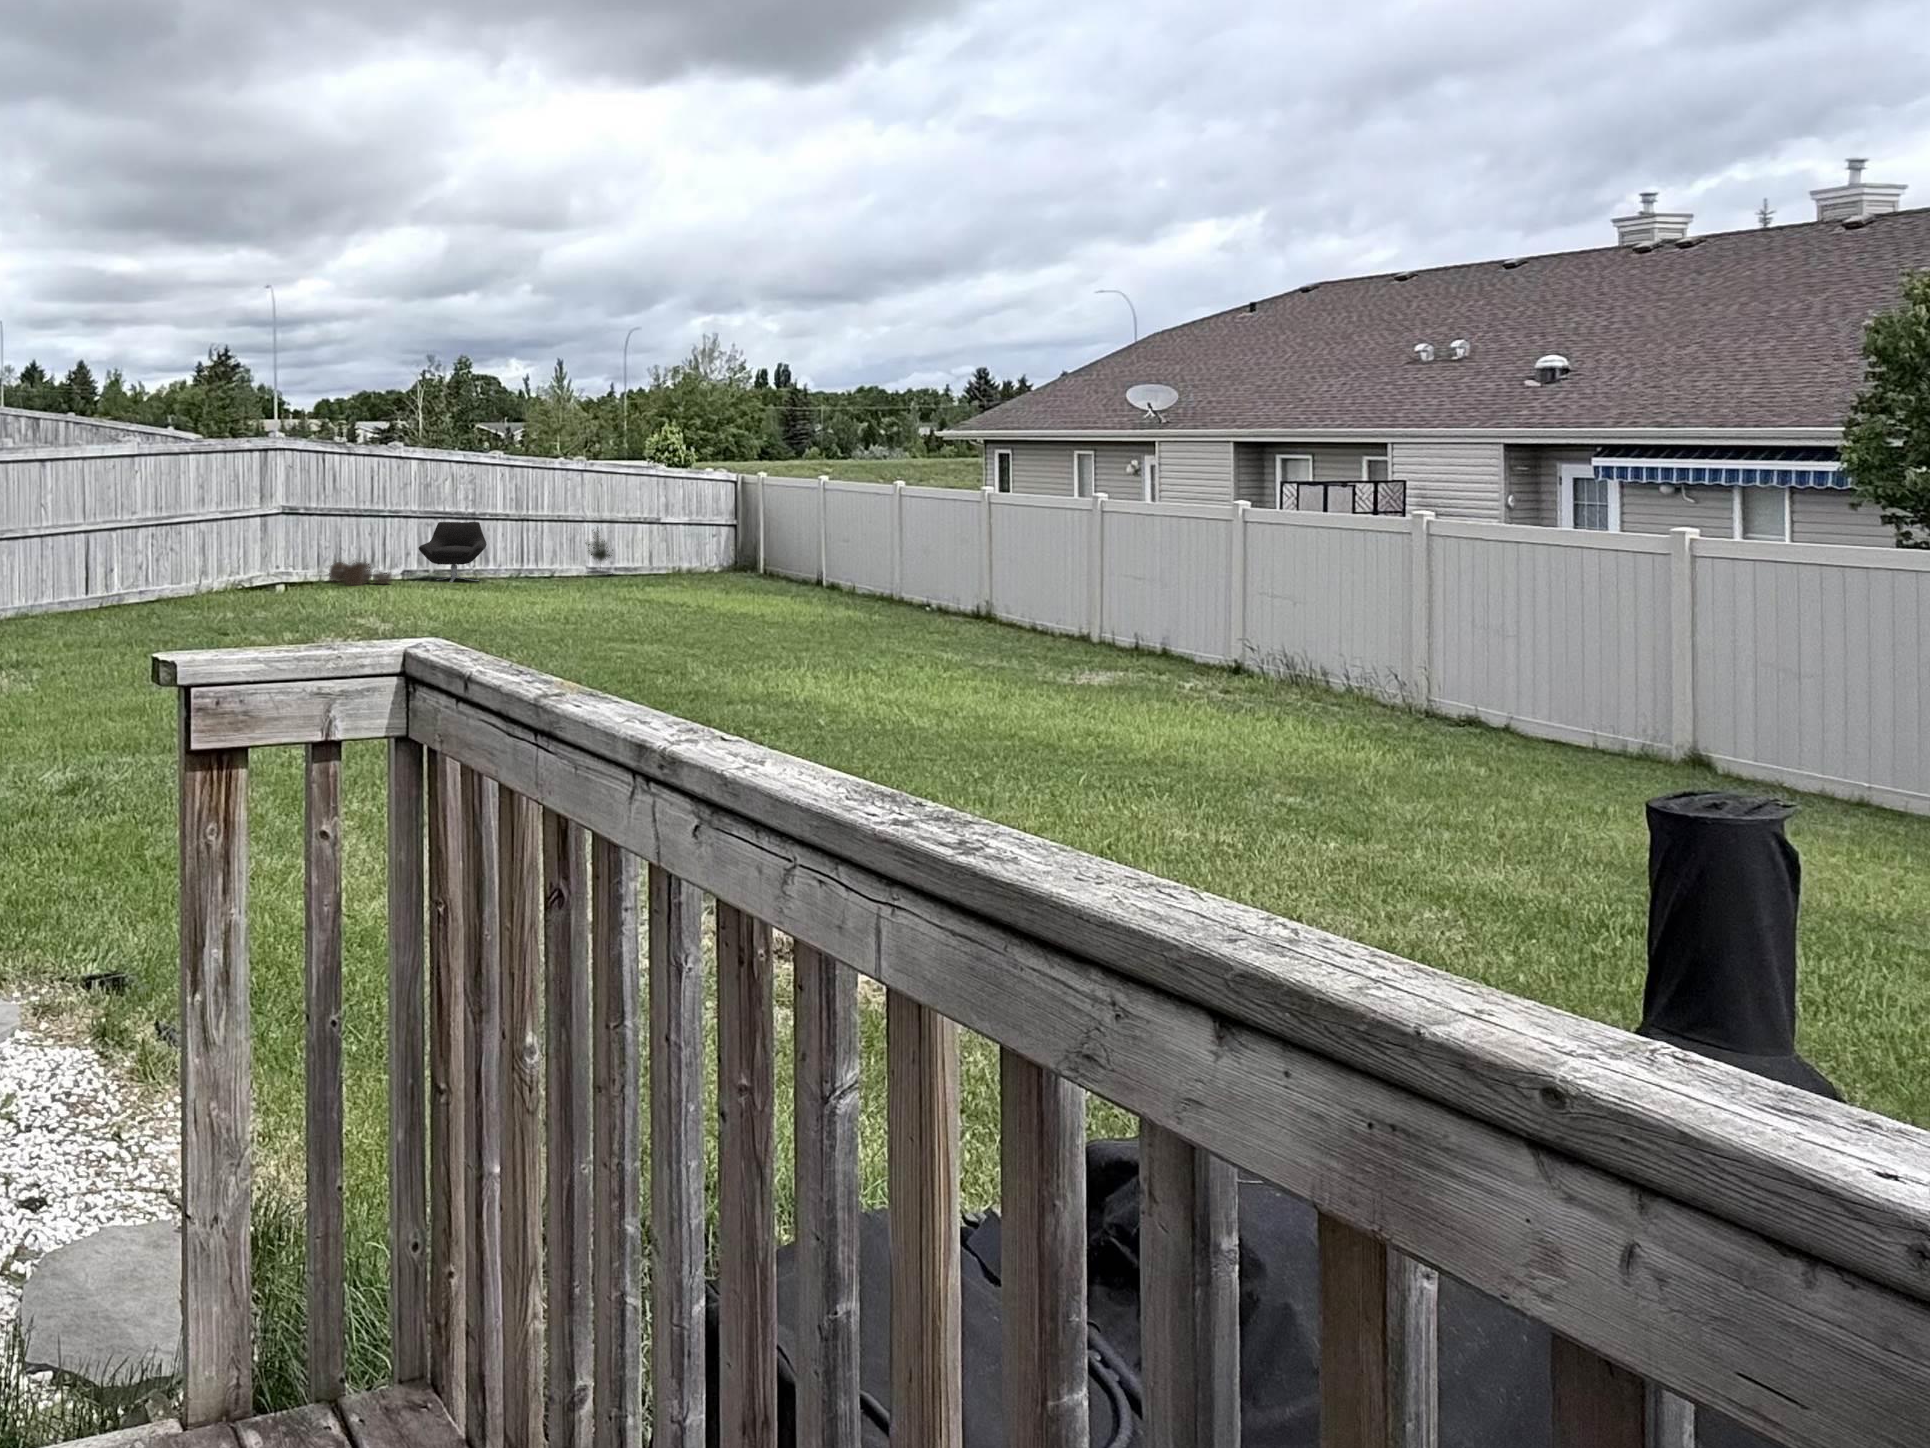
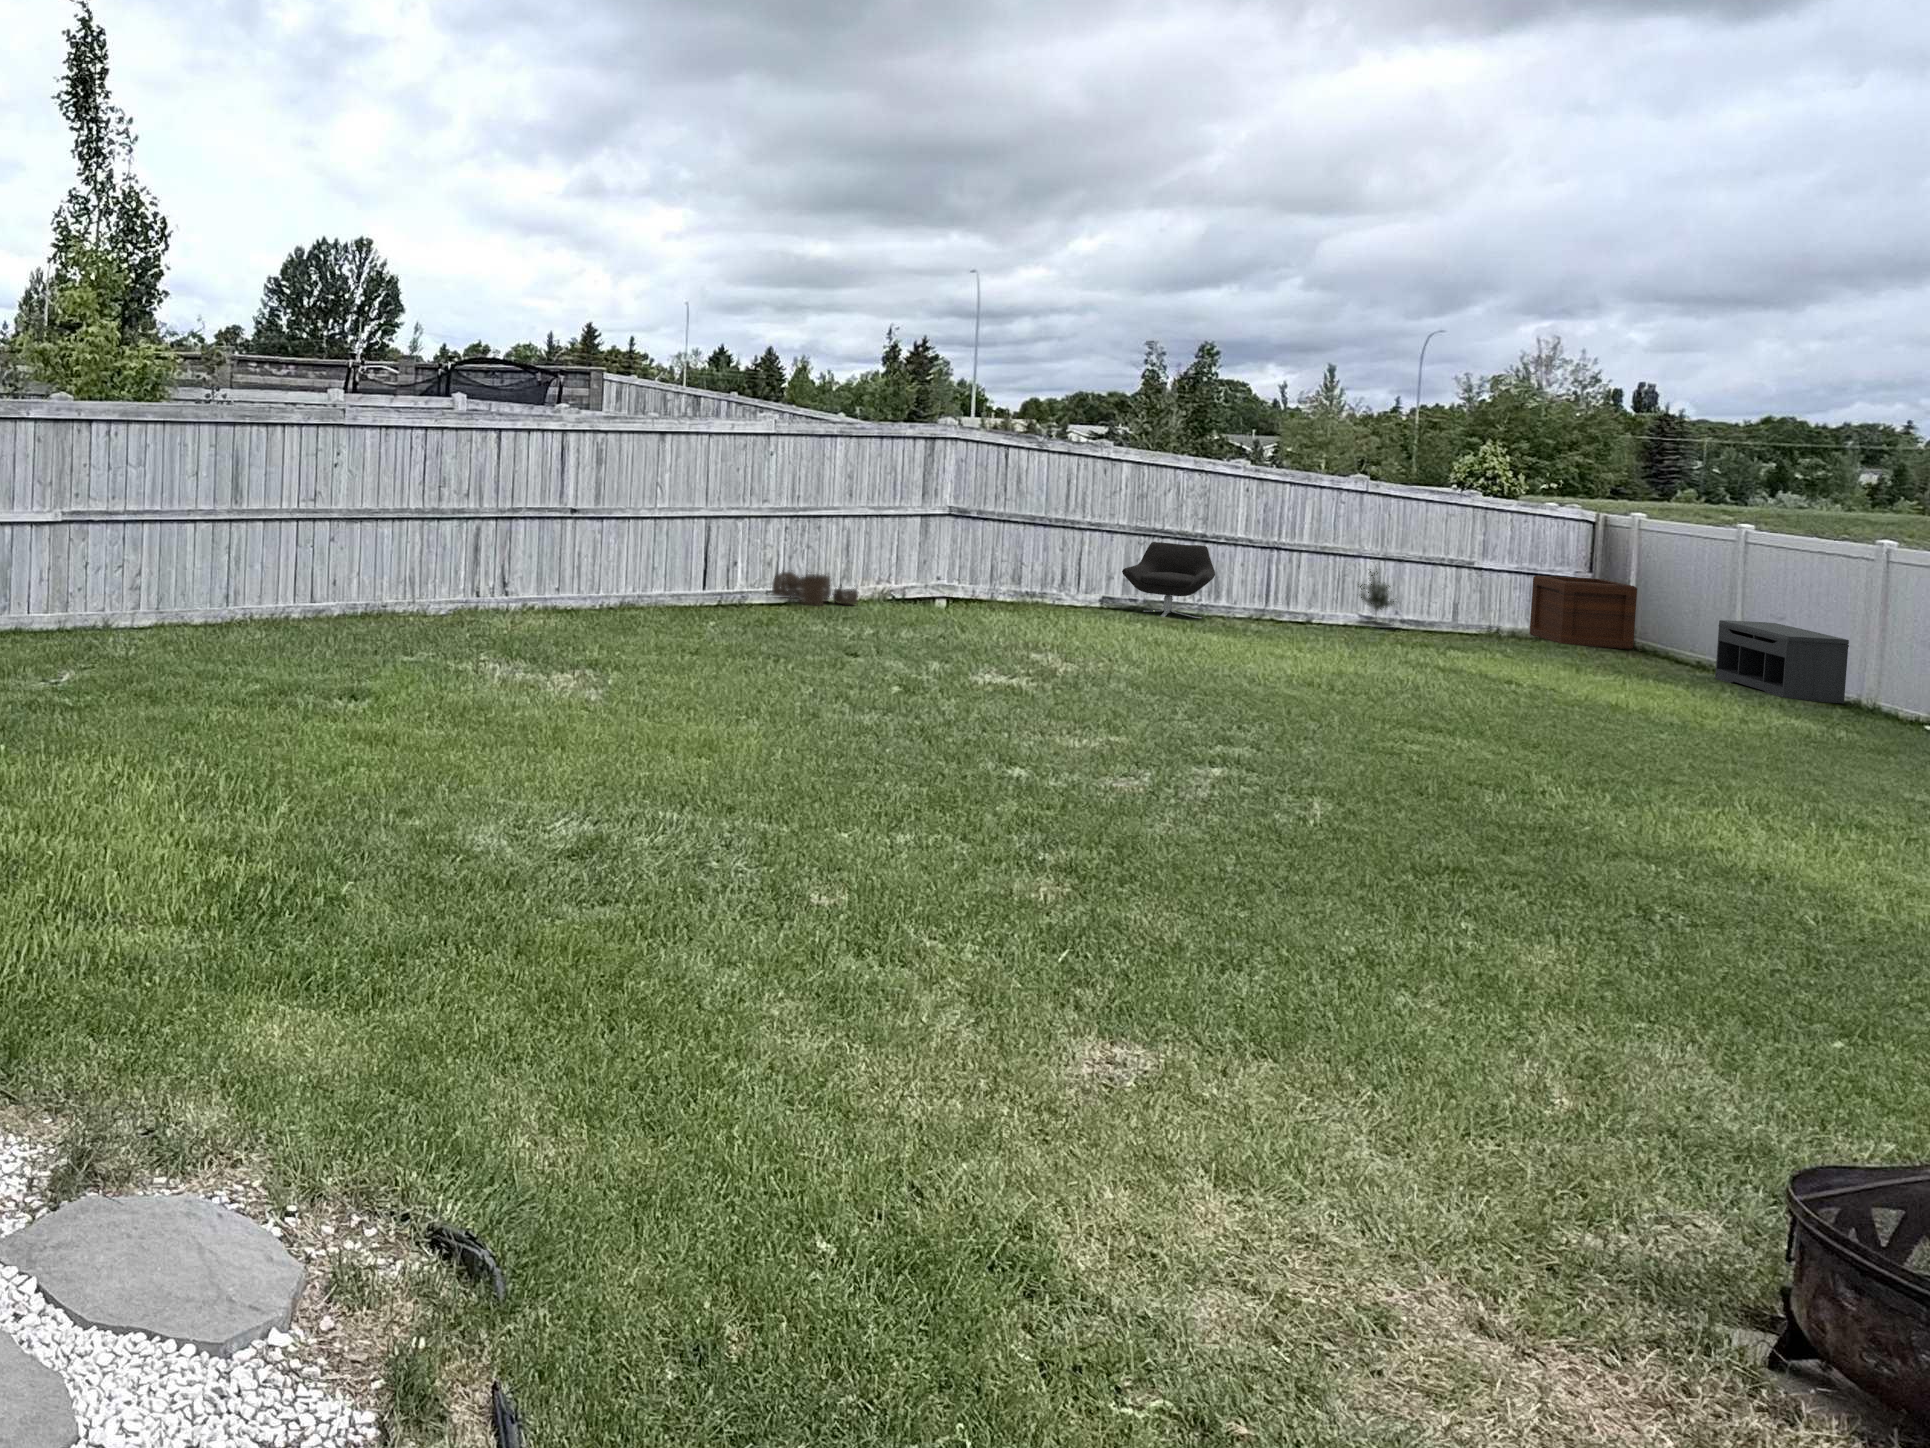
wooden crate: none [701,523,765,576] -> present [1530,576,1637,649]
bench: none [810,545,881,598] -> present [1715,620,1849,703]
woven basket: present [329,562,391,586] -> present [772,572,859,606]

